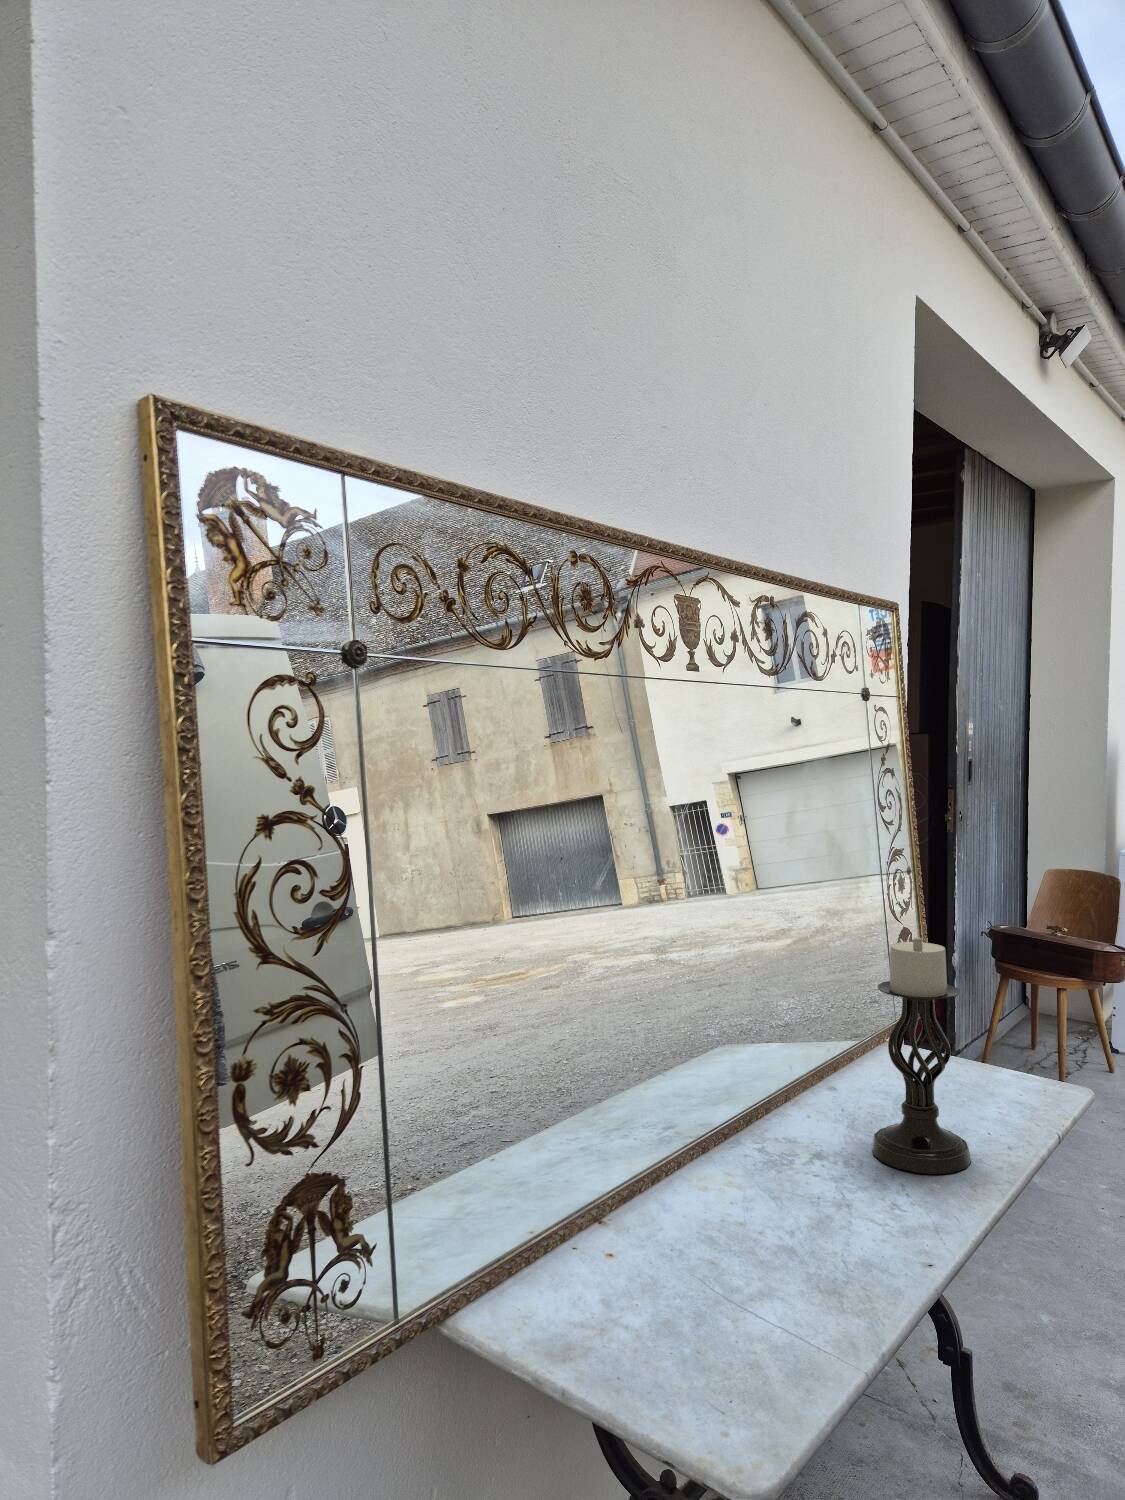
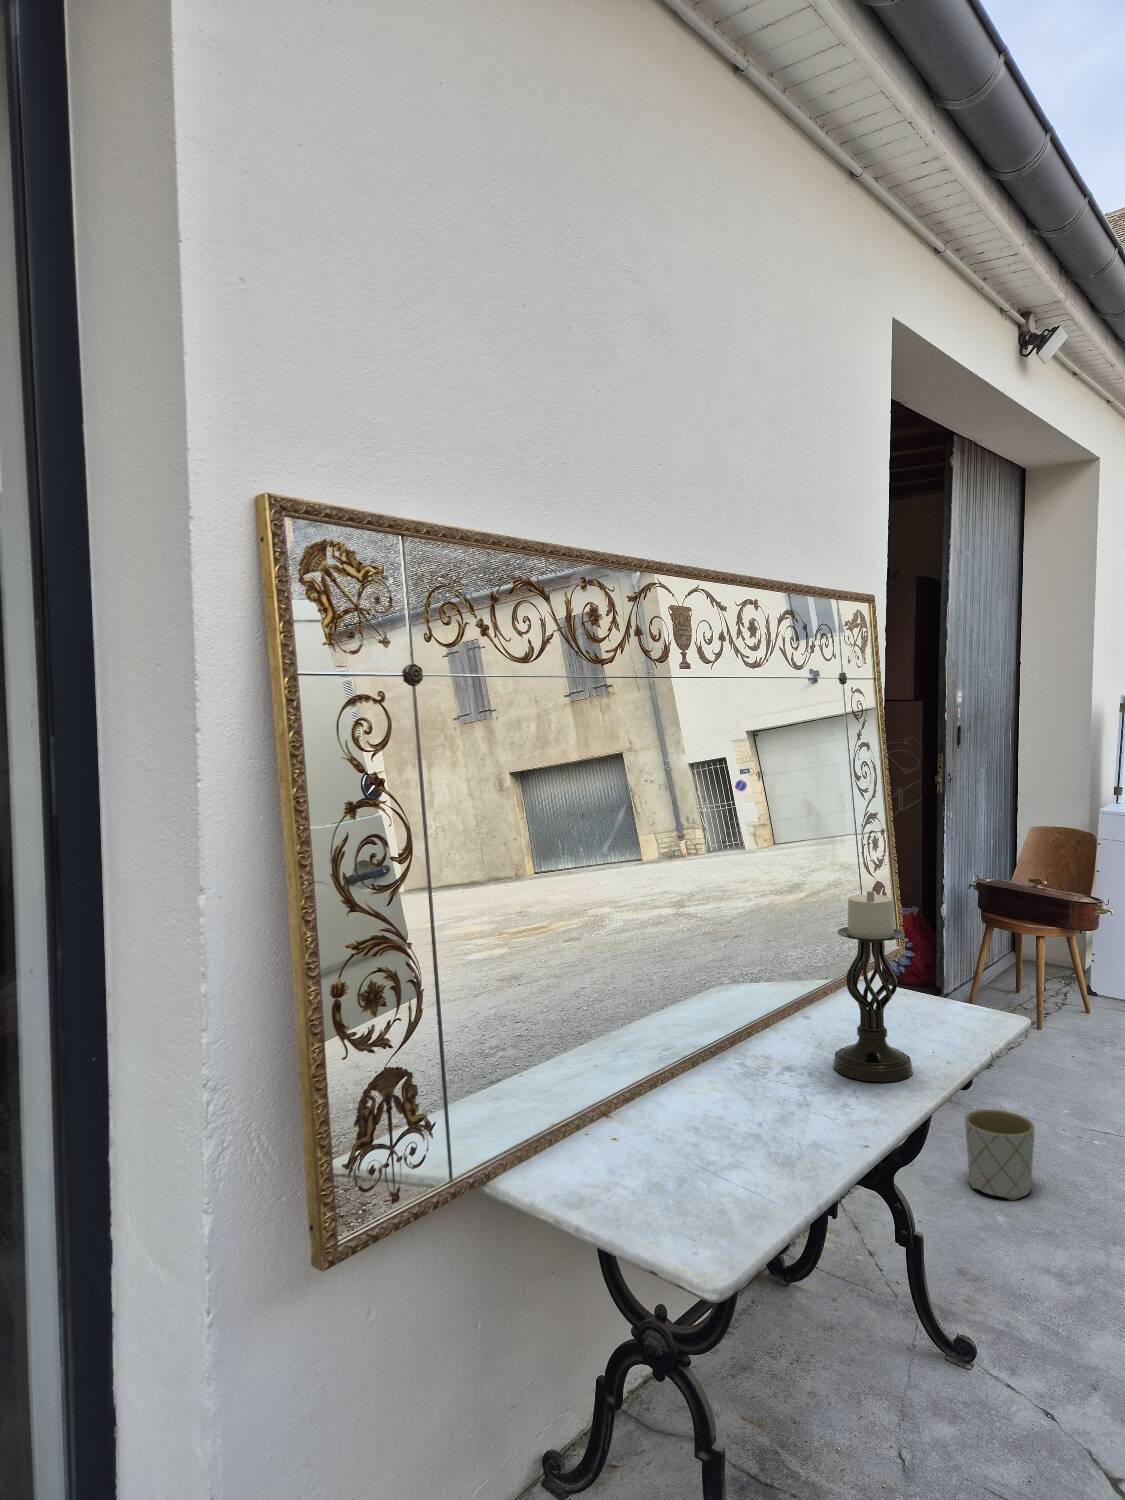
planter: none [999,1185,1079,1293] -> present [965,1109,1035,1200]

